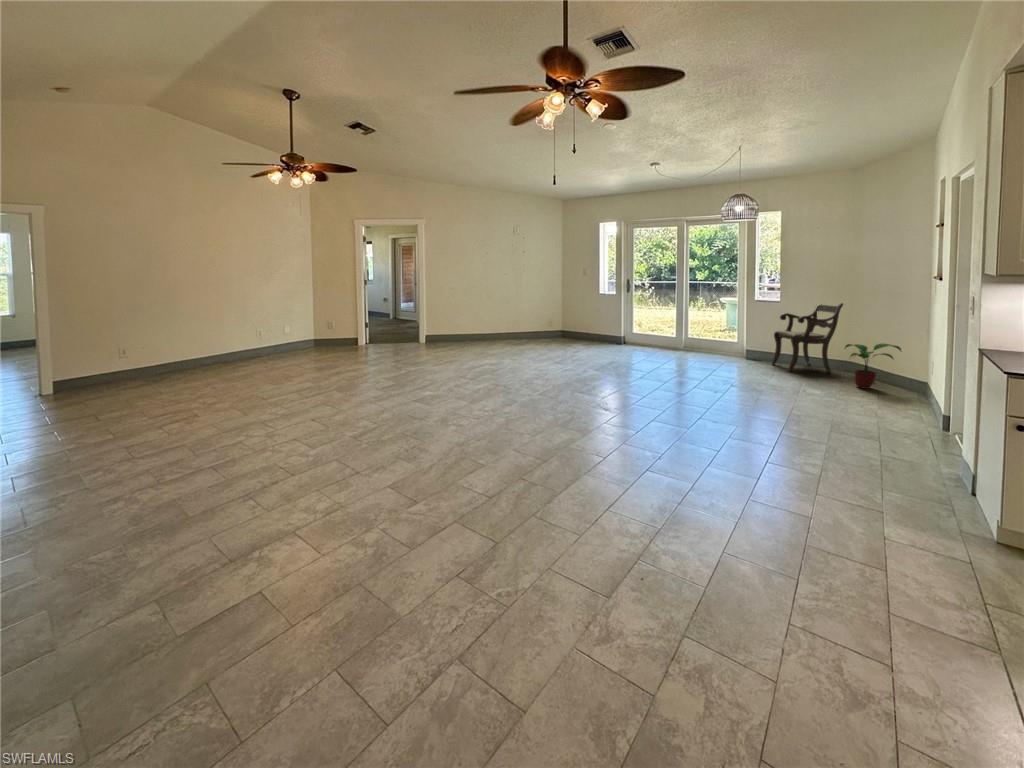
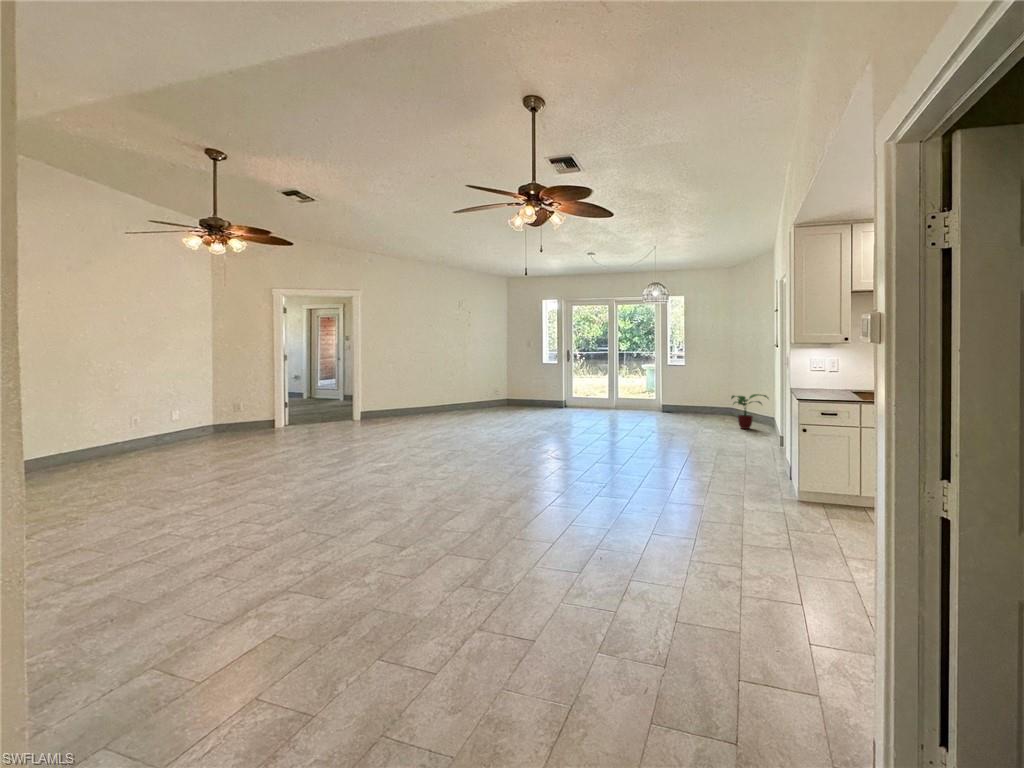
armchair: present [772,303,843,372] -> none [683,365,731,421]

